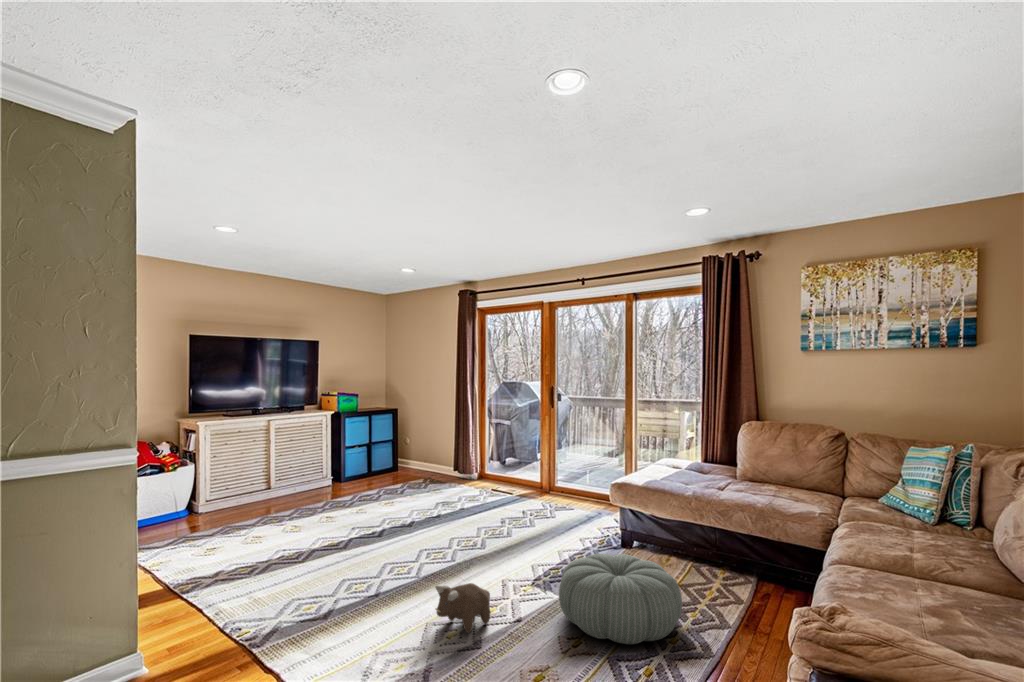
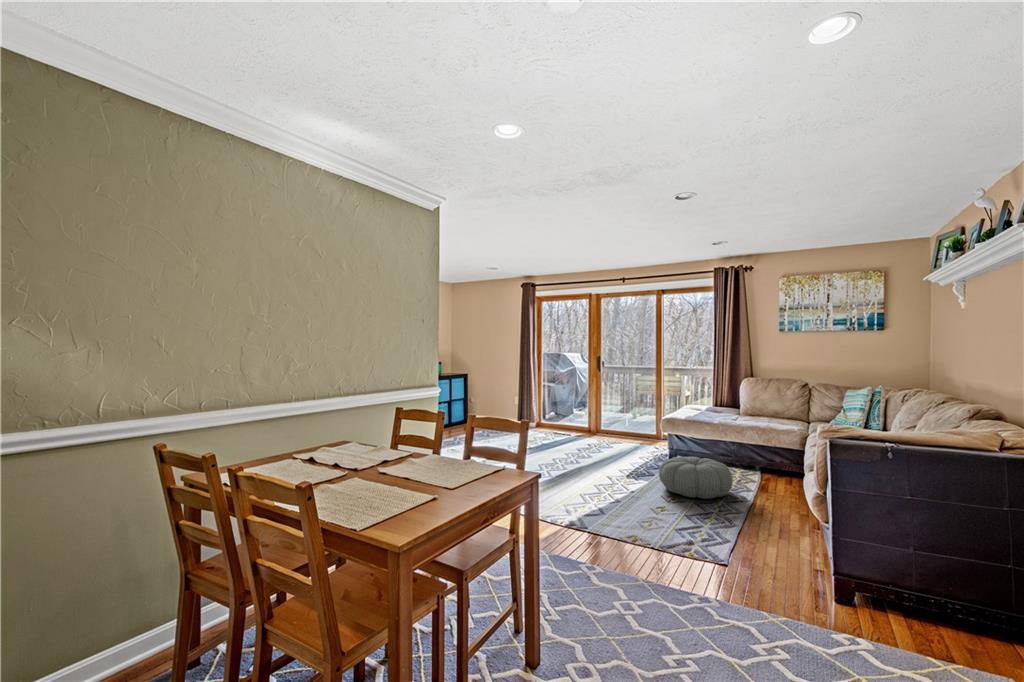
plush toy: present [435,583,490,633] -> none [598,474,627,500]

